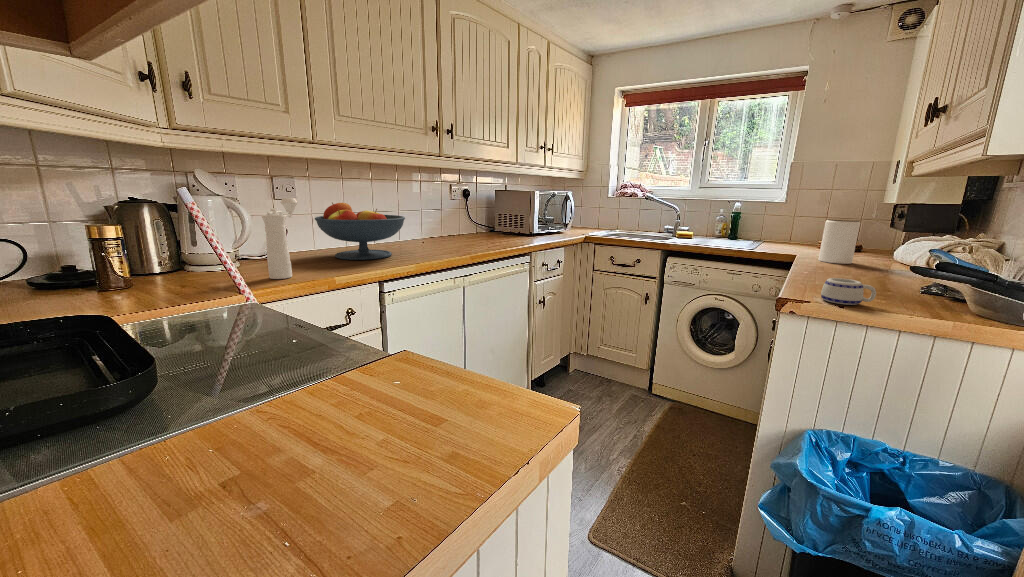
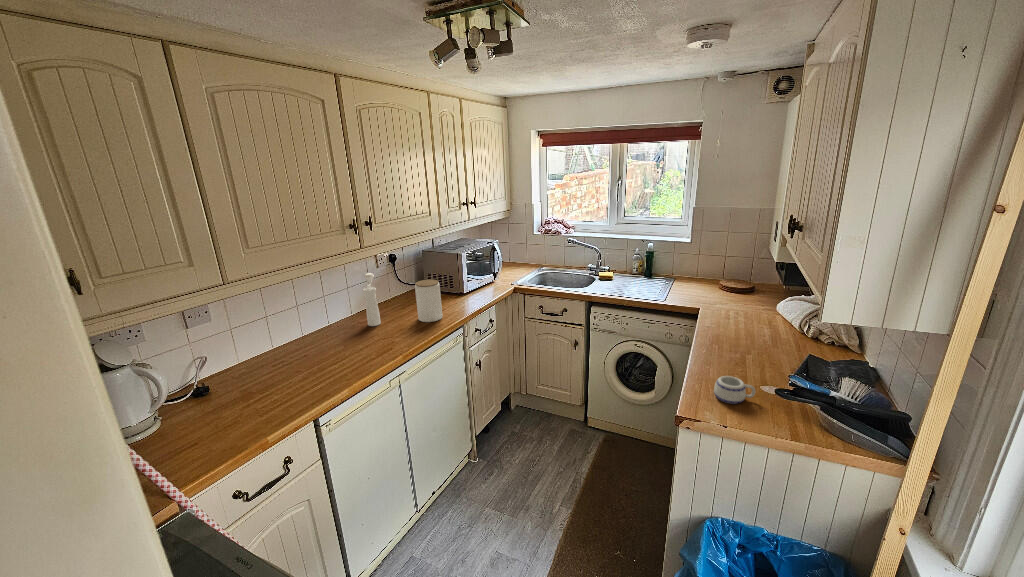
pepper mill: present [262,198,298,279] -> present [363,273,381,326]
fruit bowl: present [315,203,405,260] -> none [235,319,332,384]
jar: present [818,219,860,264] -> present [415,279,442,322]

